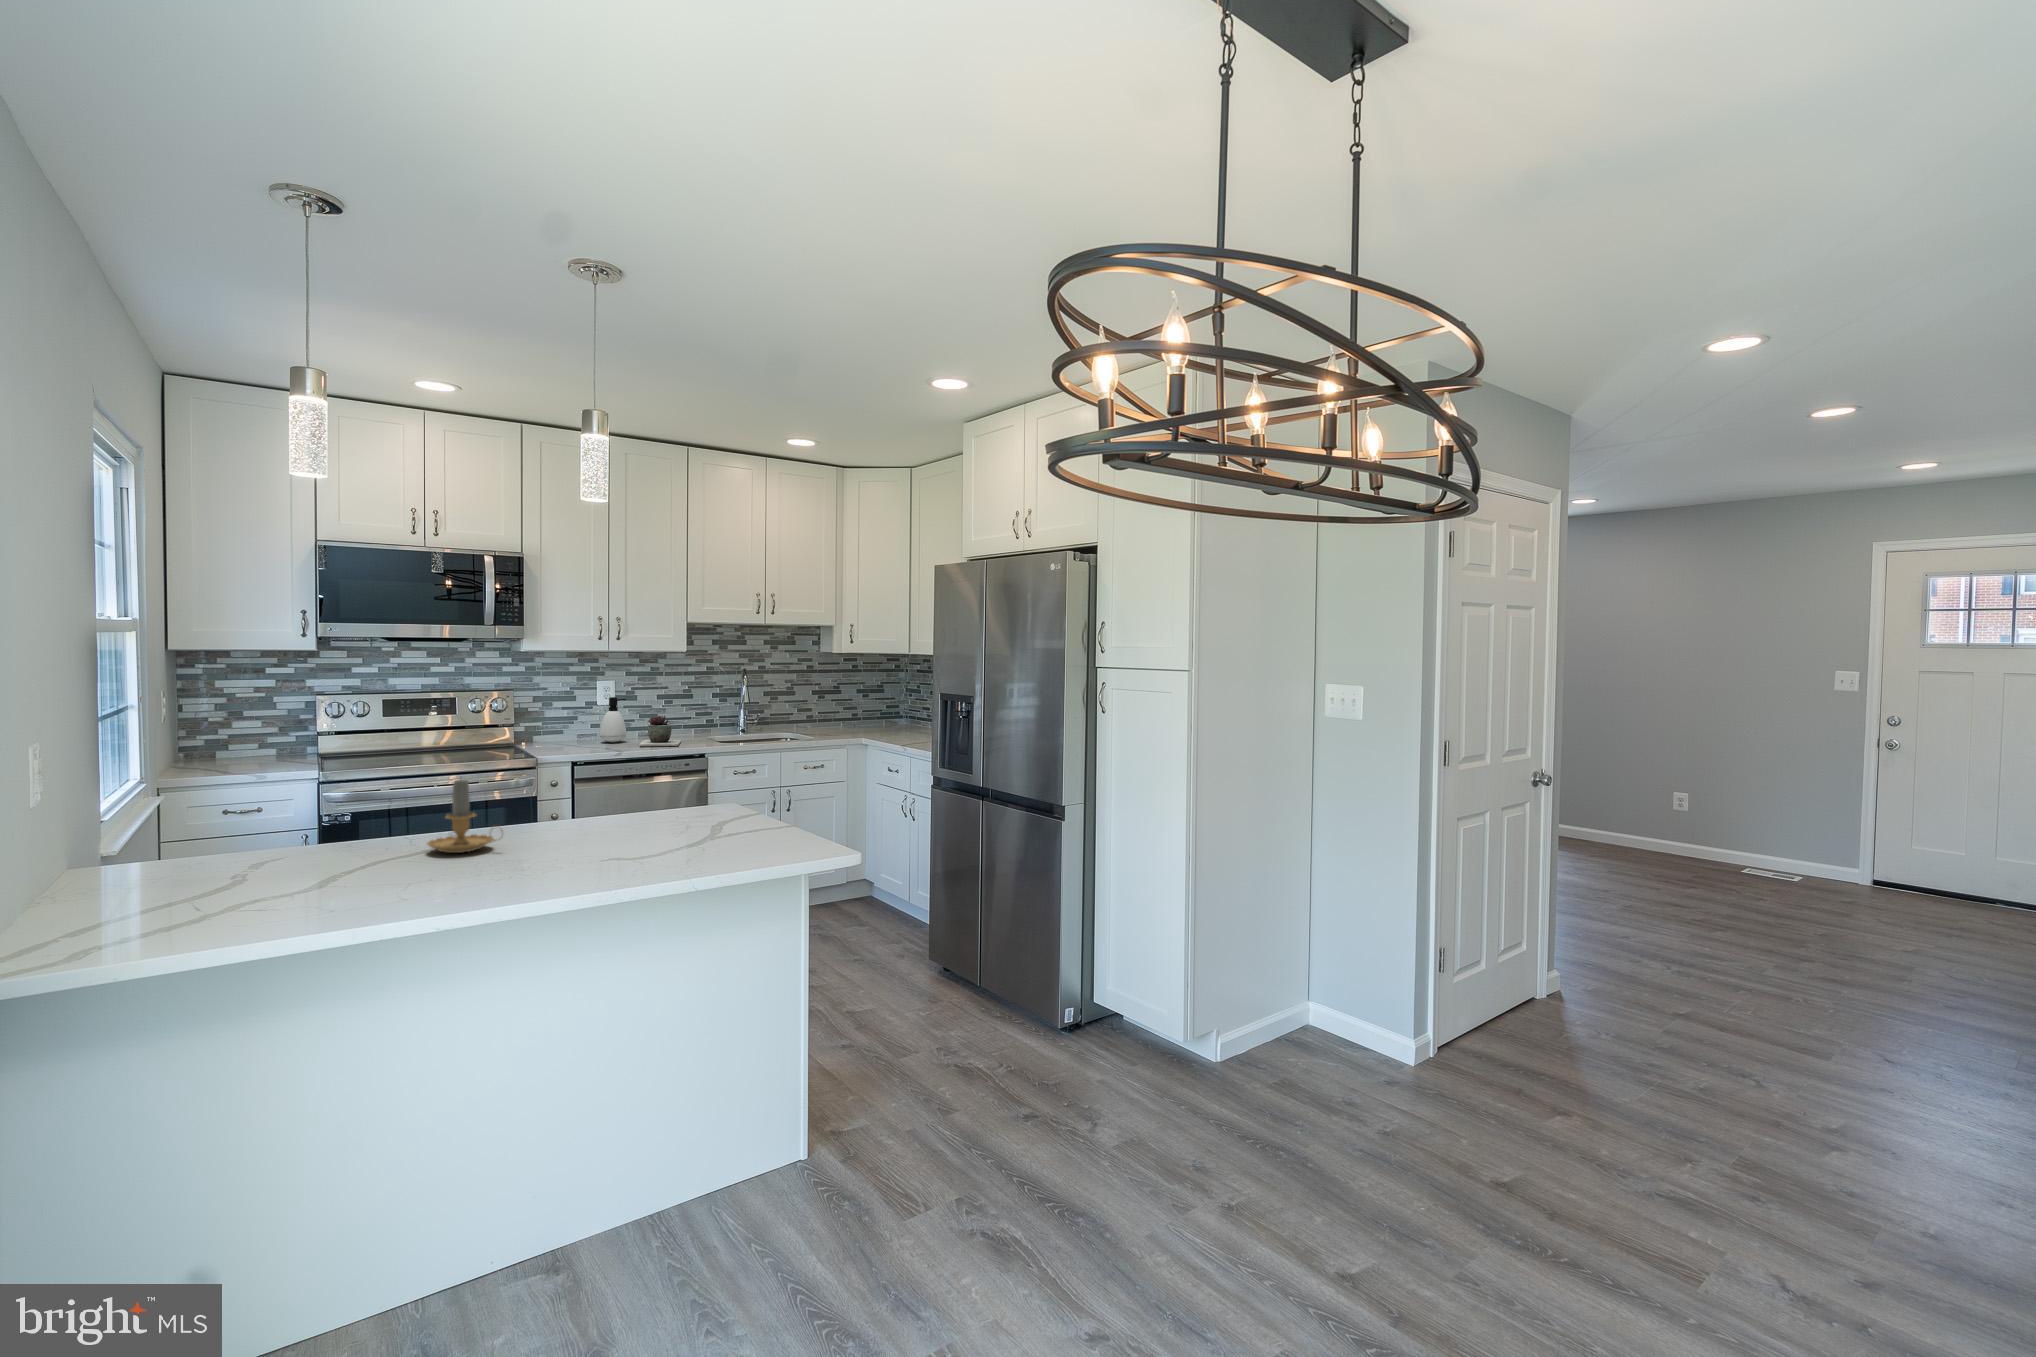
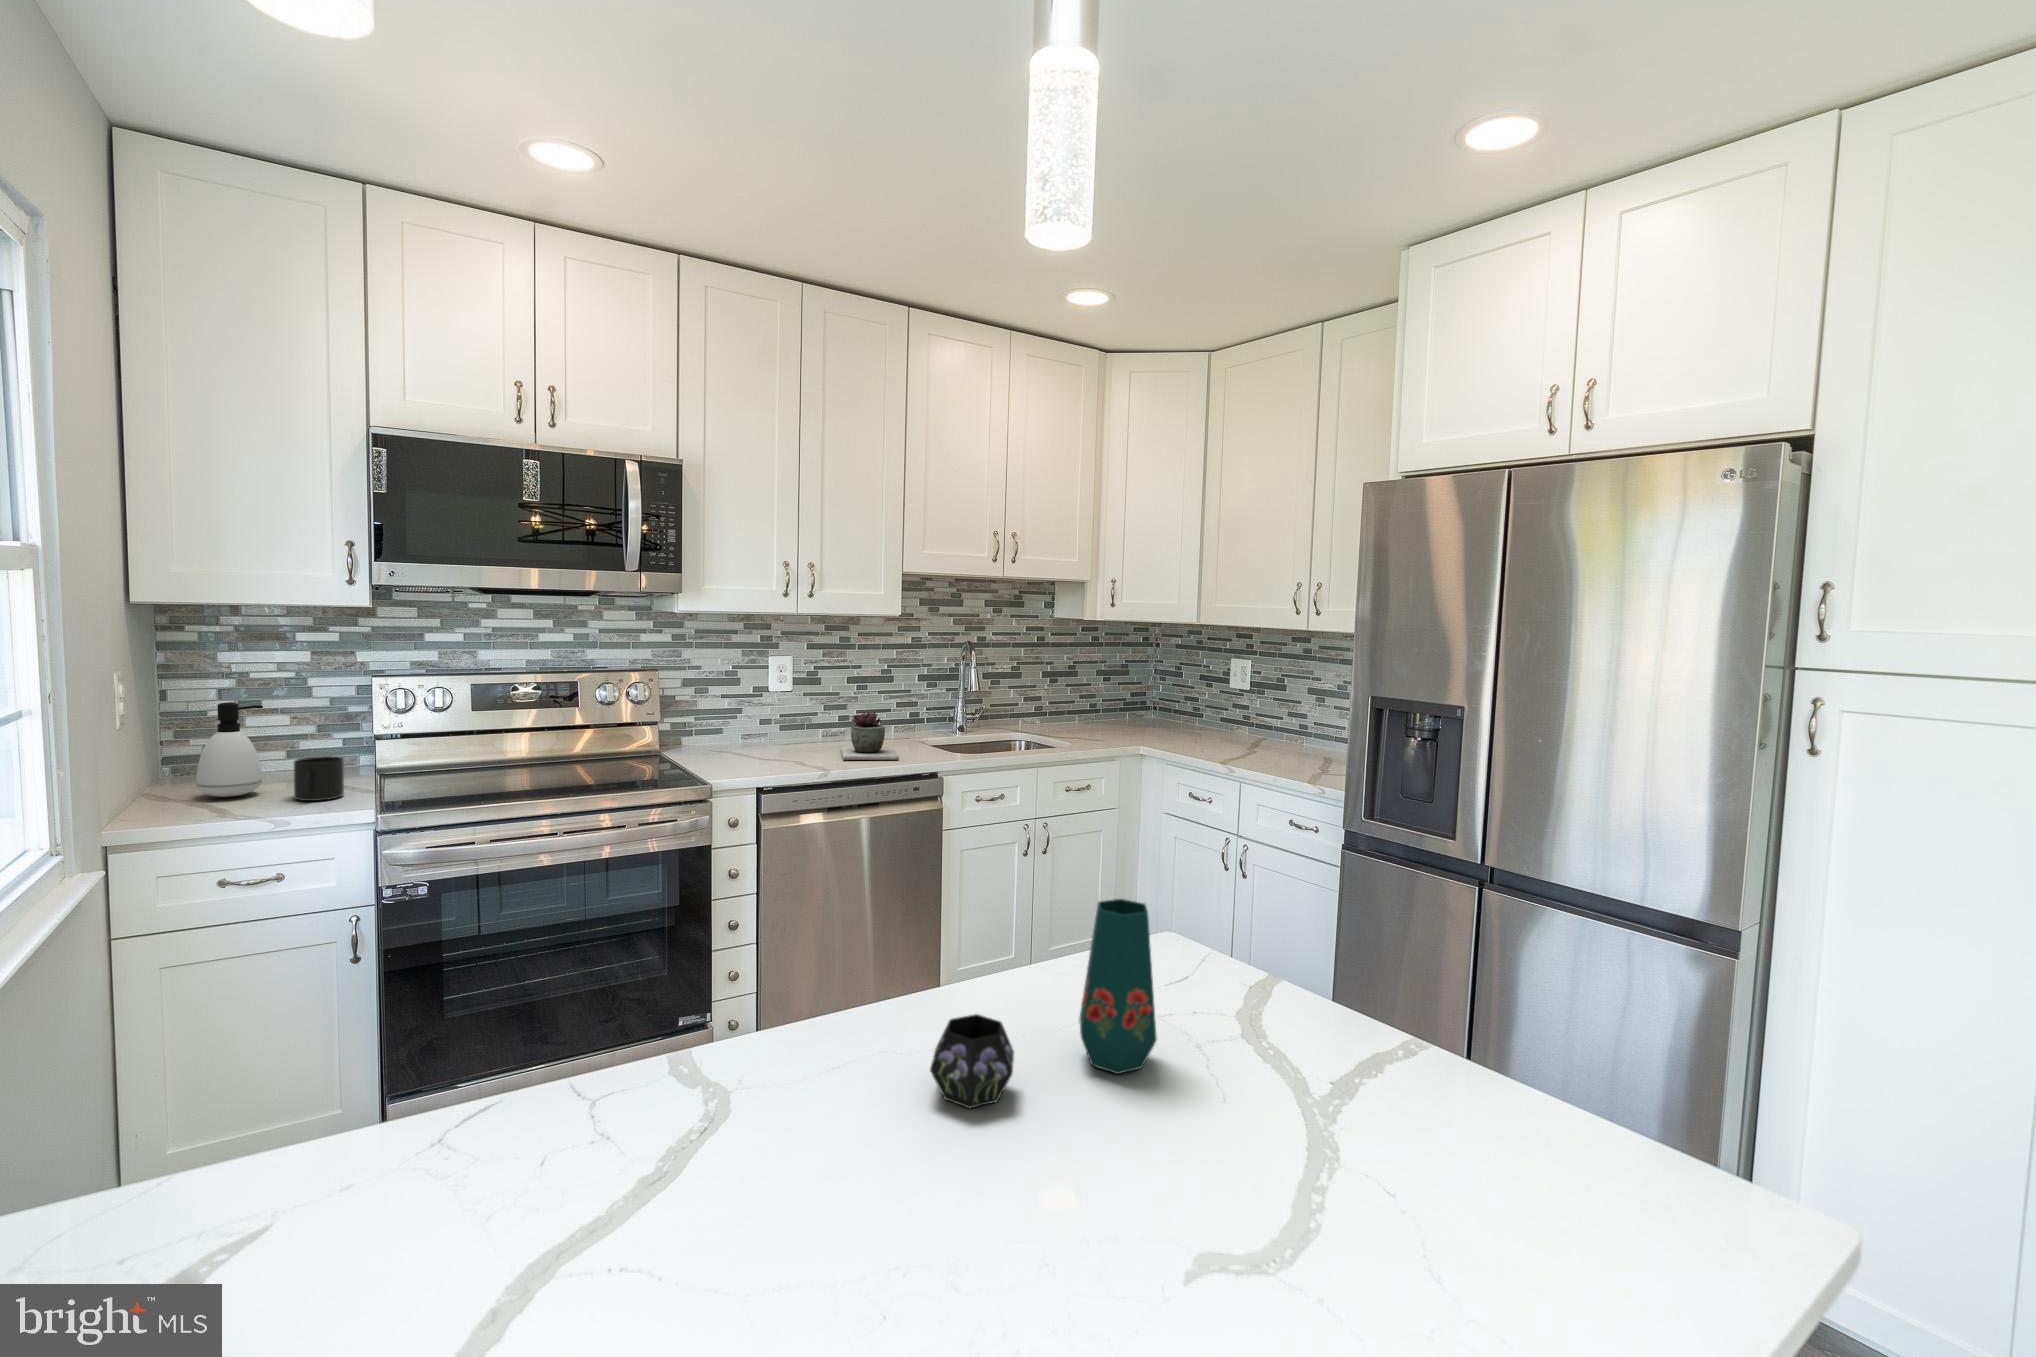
soap dispenser: present [600,697,626,742] -> present [196,702,263,797]
mug: none [266,742,298,768] -> present [294,756,344,801]
vase: none [546,764,661,840] -> present [930,899,1157,1108]
candle: present [427,779,502,853] -> none [678,982,877,1210]

